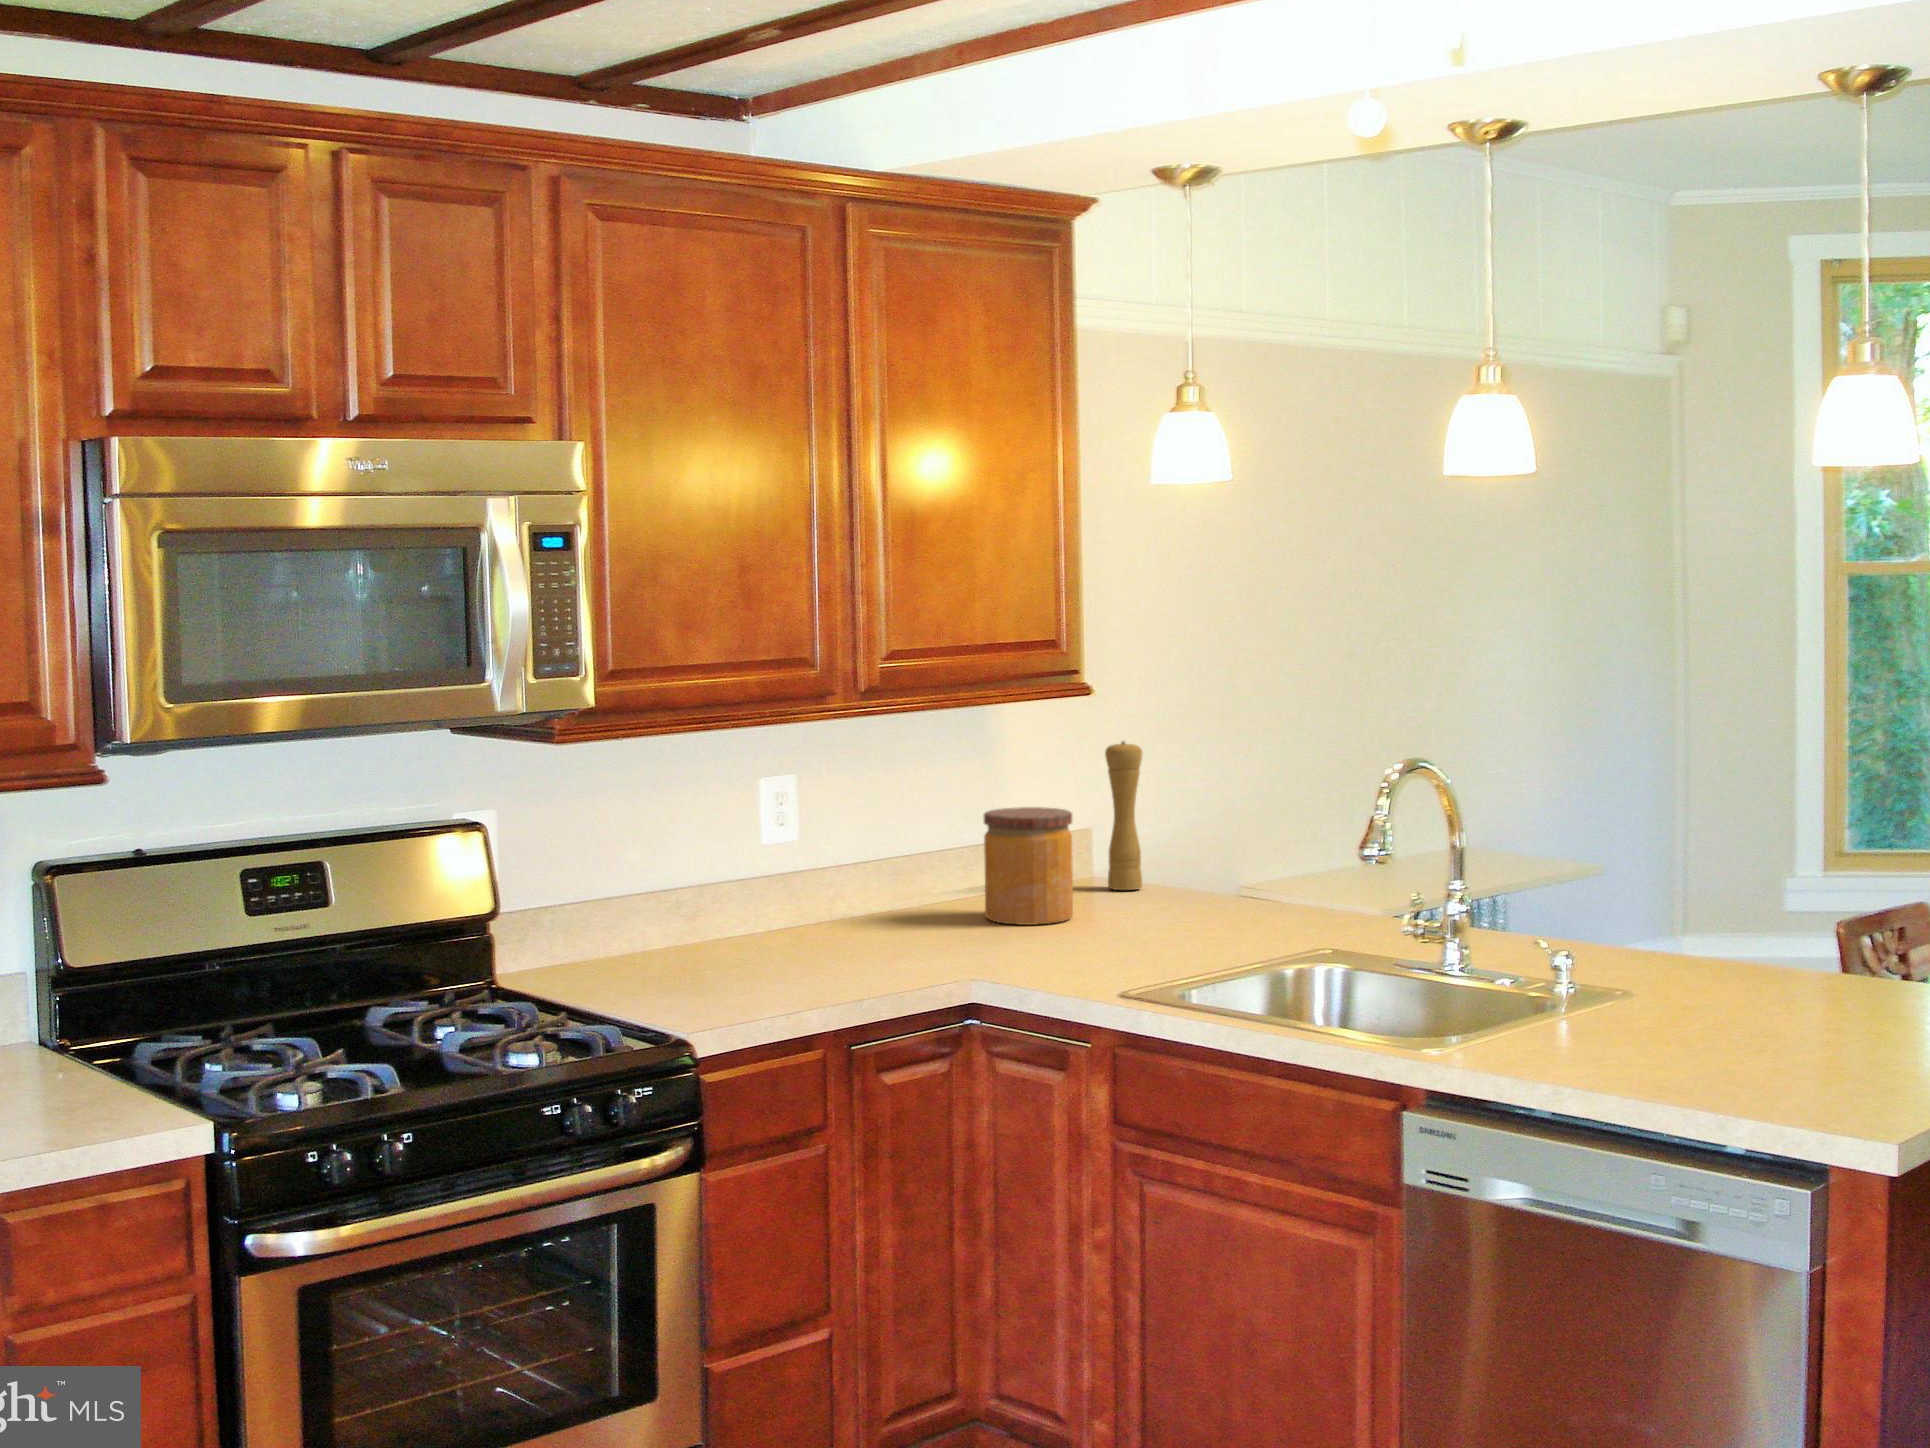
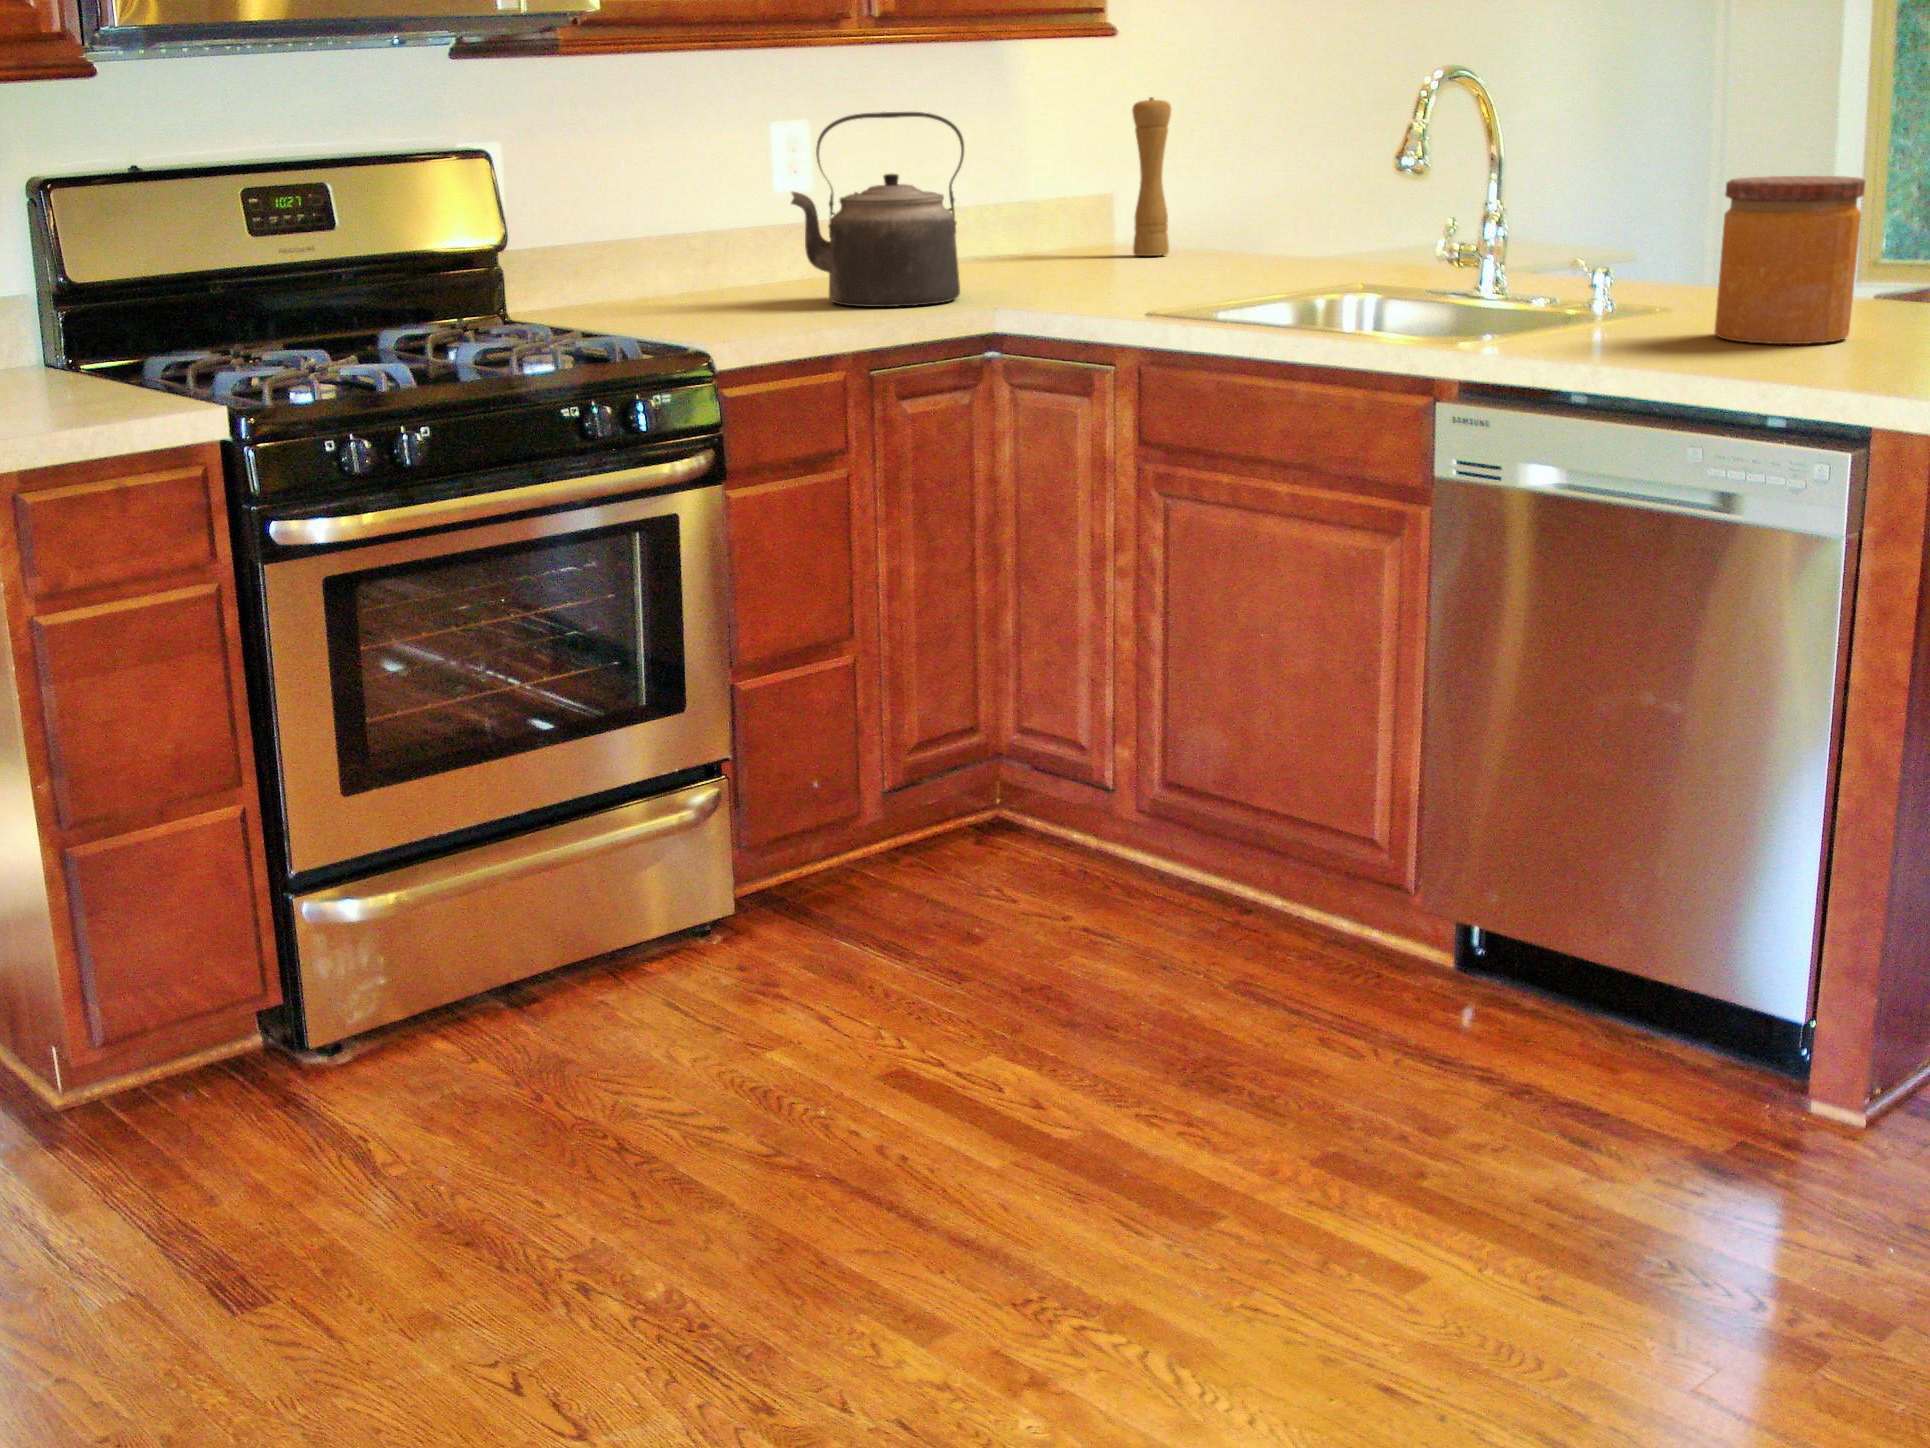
kettle: none [775,783,943,970] -> present [791,112,964,307]
jar: present [984,807,1073,925] -> present [1715,176,1865,344]

